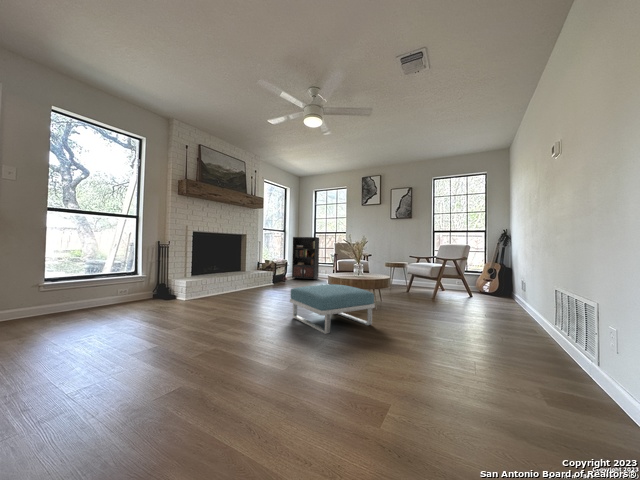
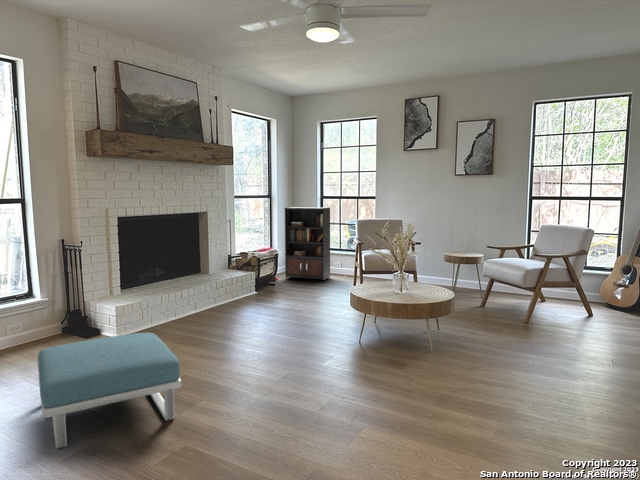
footstool: present [290,284,375,334] -> present [38,333,181,449]

